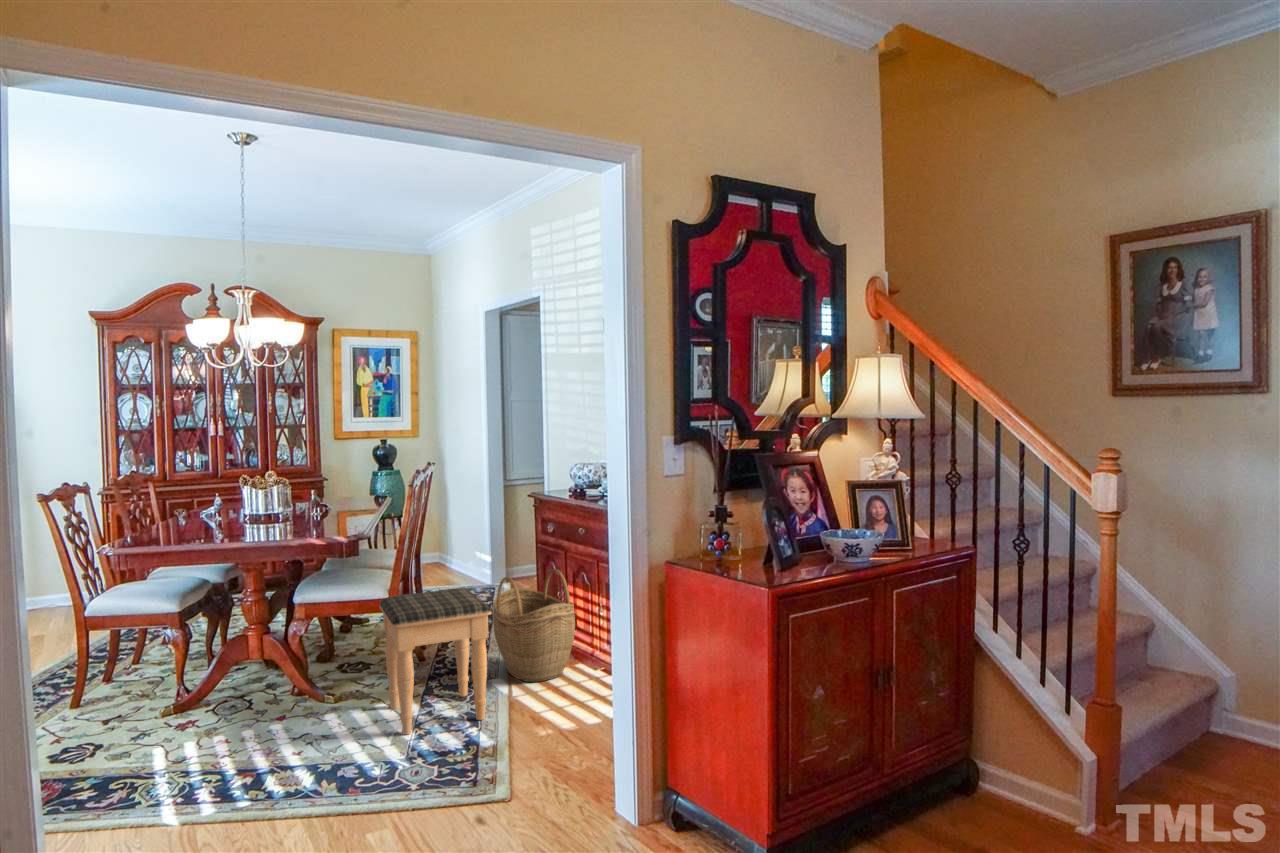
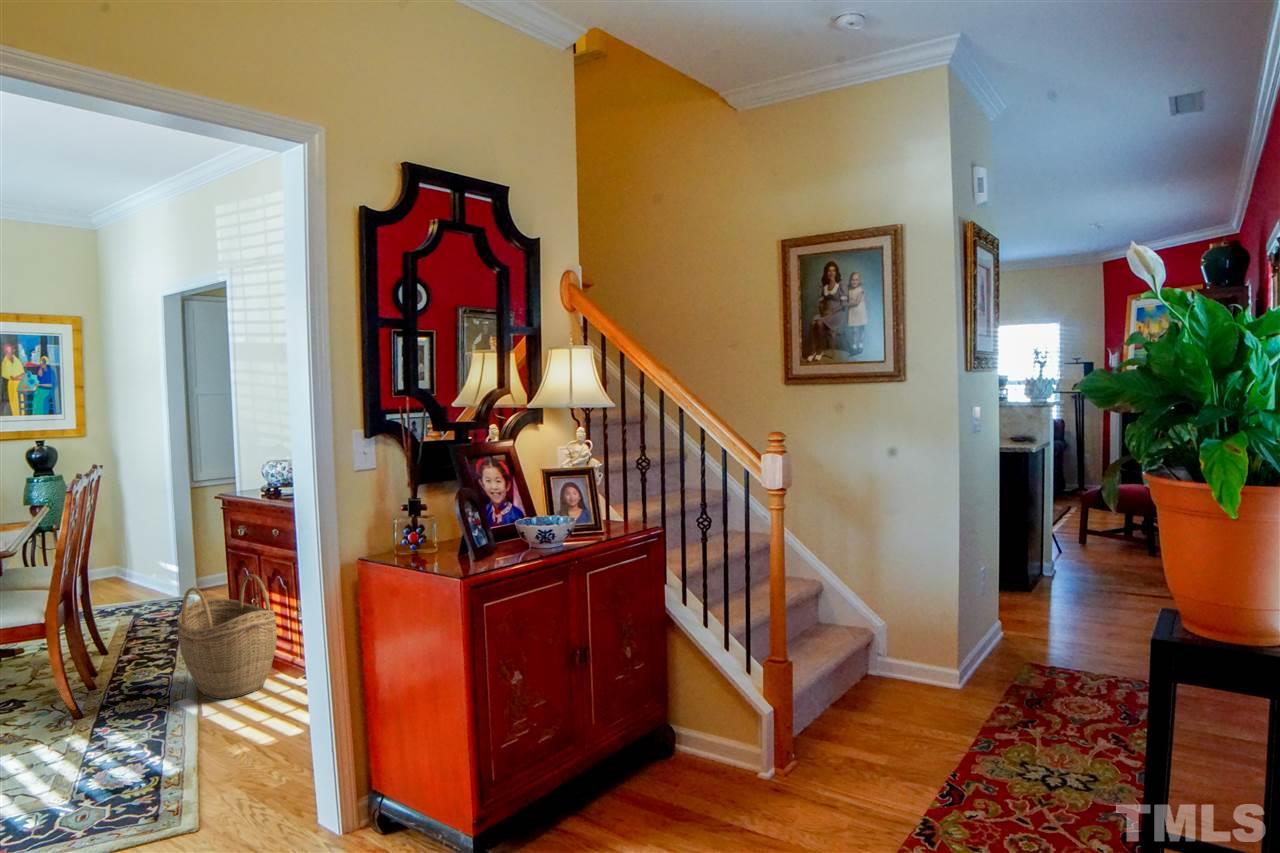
footstool: present [379,588,491,735] -> none [27,605,173,776]

